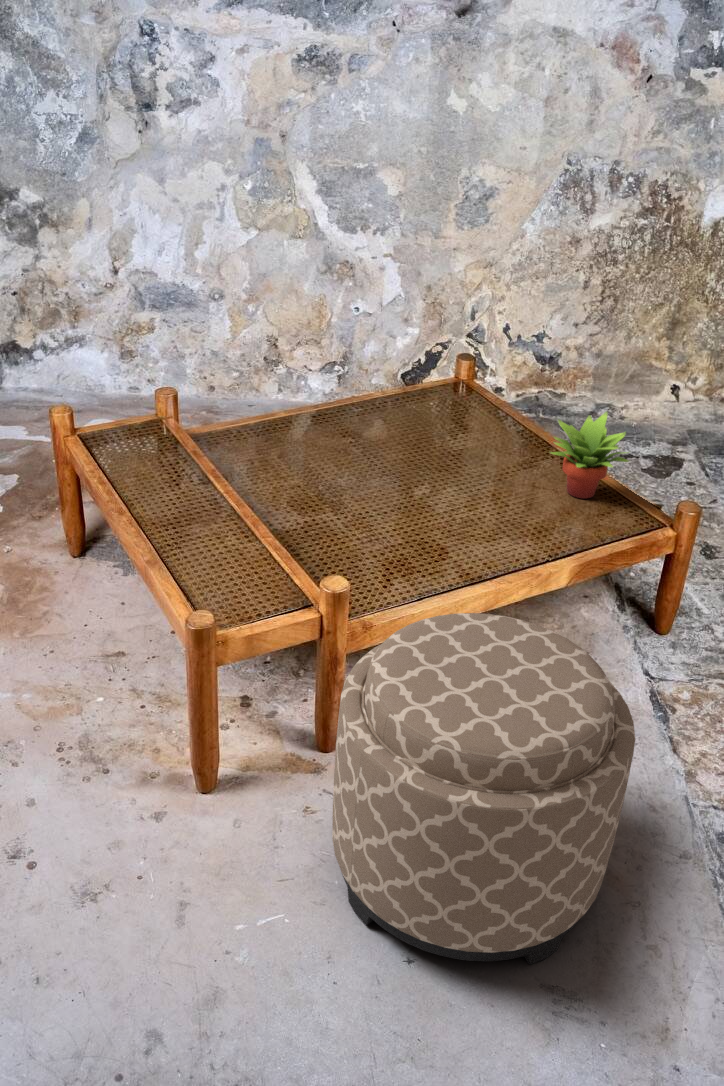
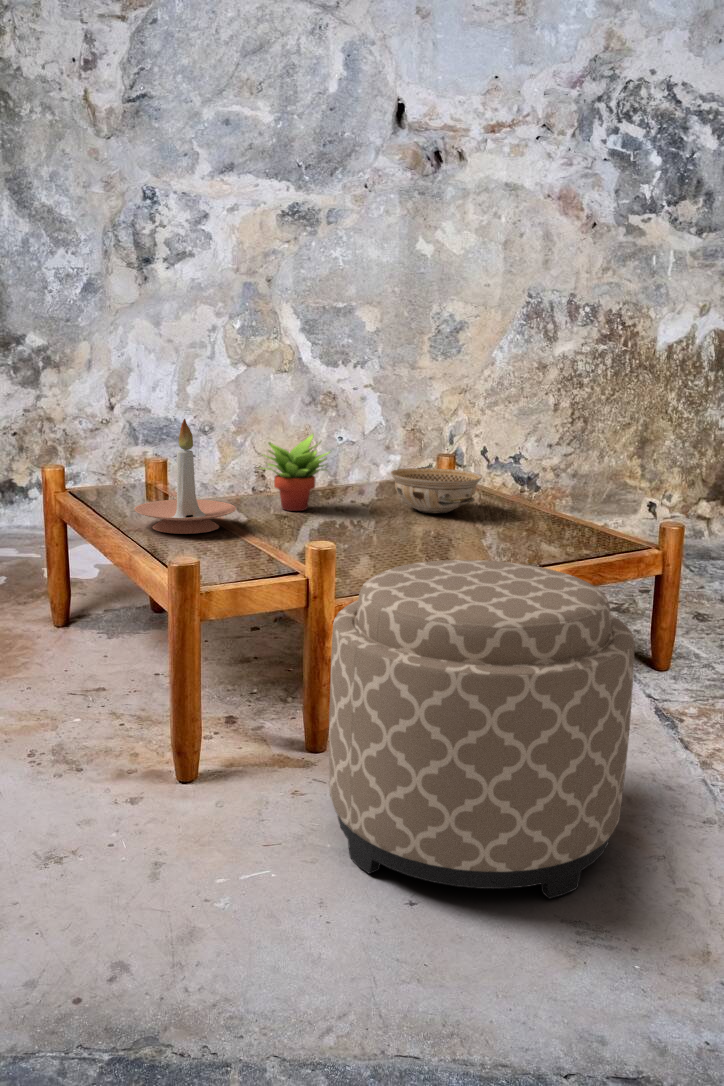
candle holder: none [142,380,246,500] -> present [134,419,236,534]
ceramic bowl: none [407,395,501,453] -> present [391,468,482,513]
succulent plant: present [550,412,629,498] -> present [259,433,330,511]

